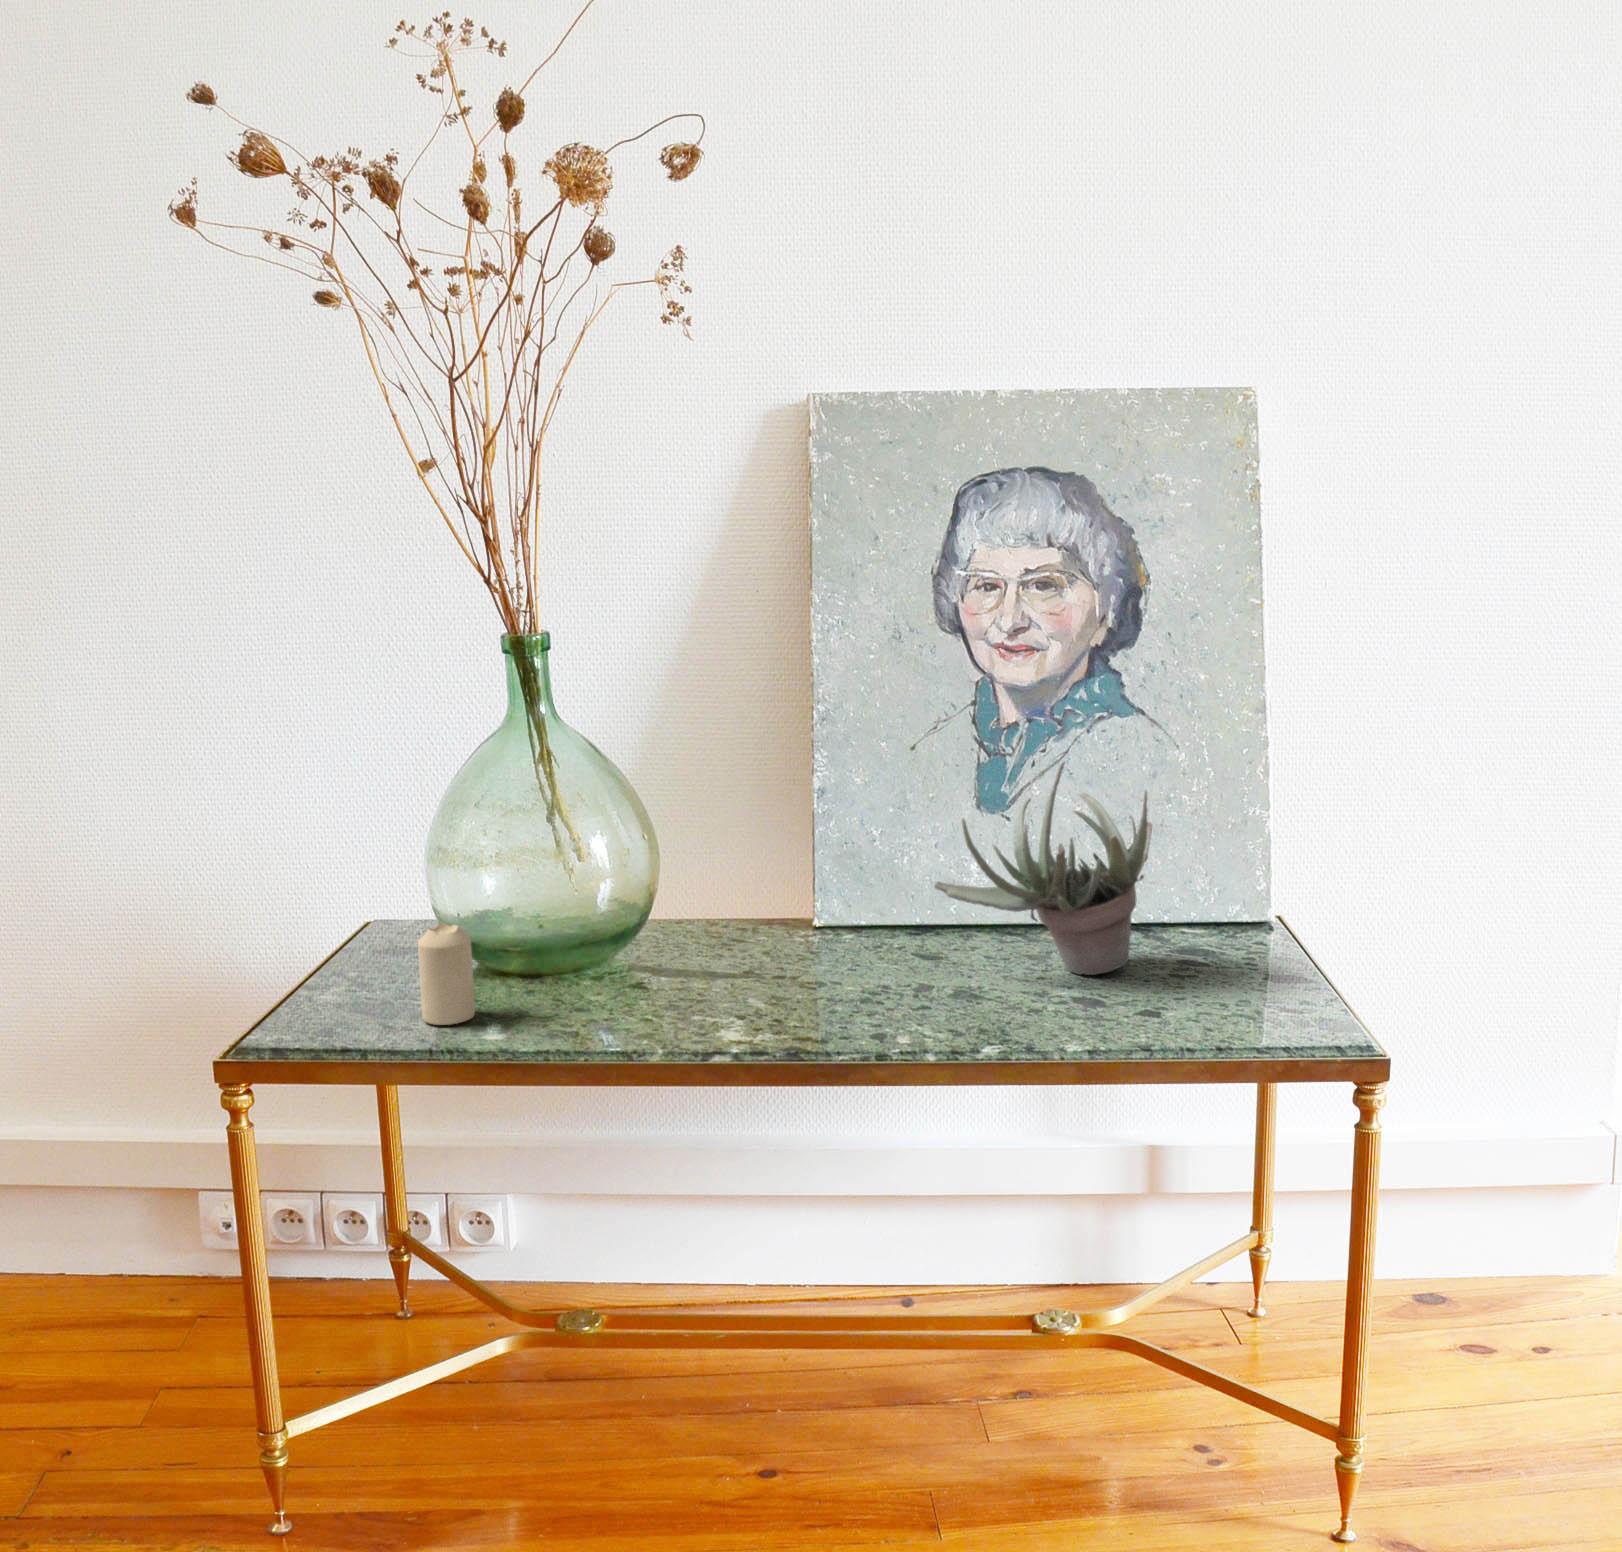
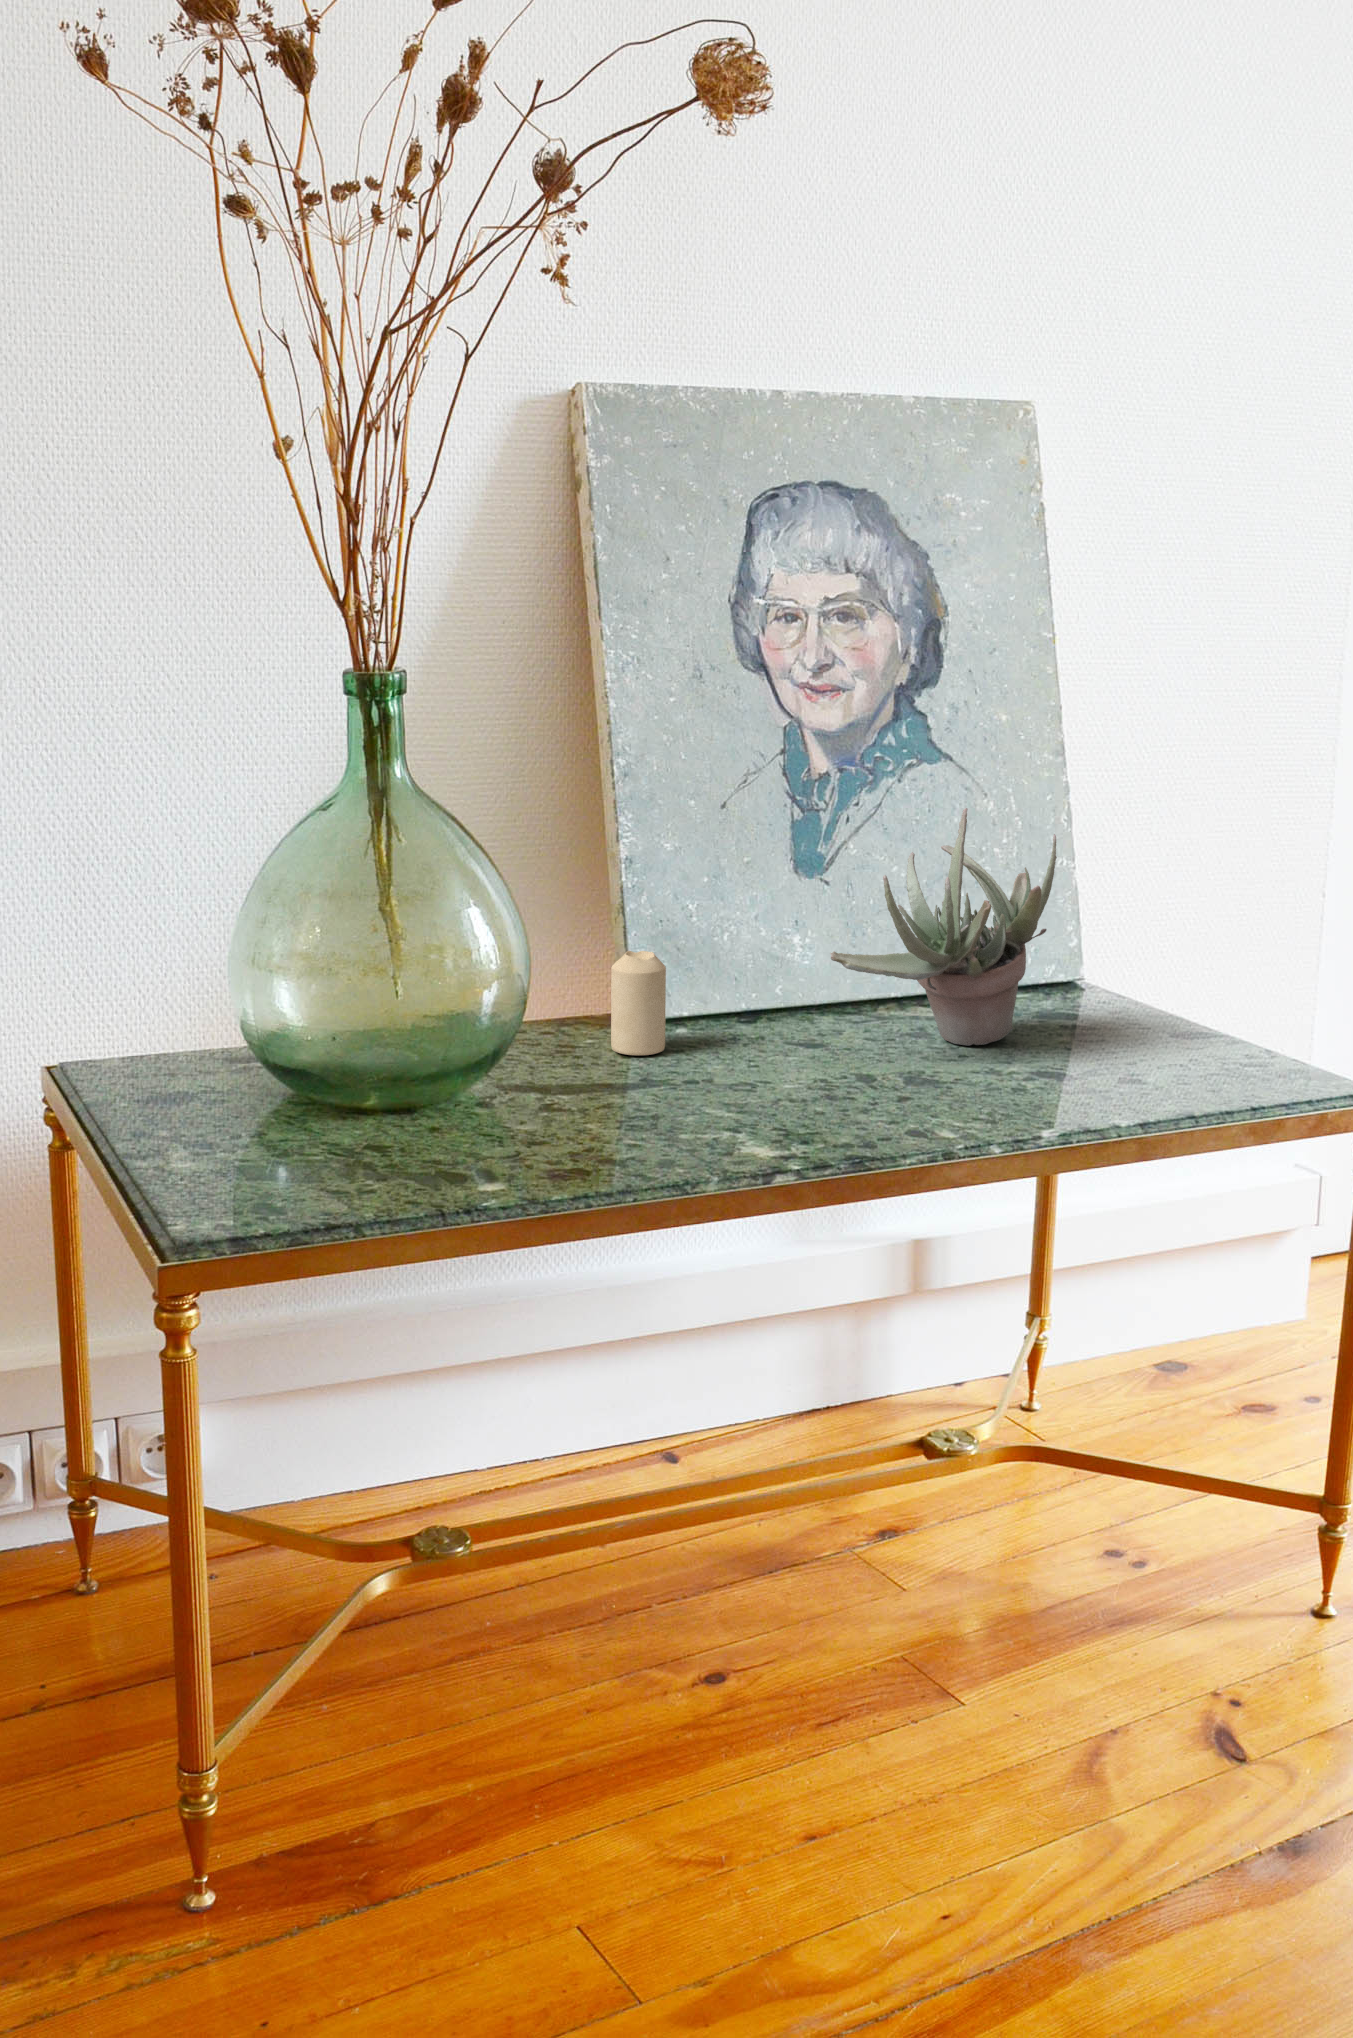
candle: present [418,924,475,1025] -> present [611,951,666,1055]

